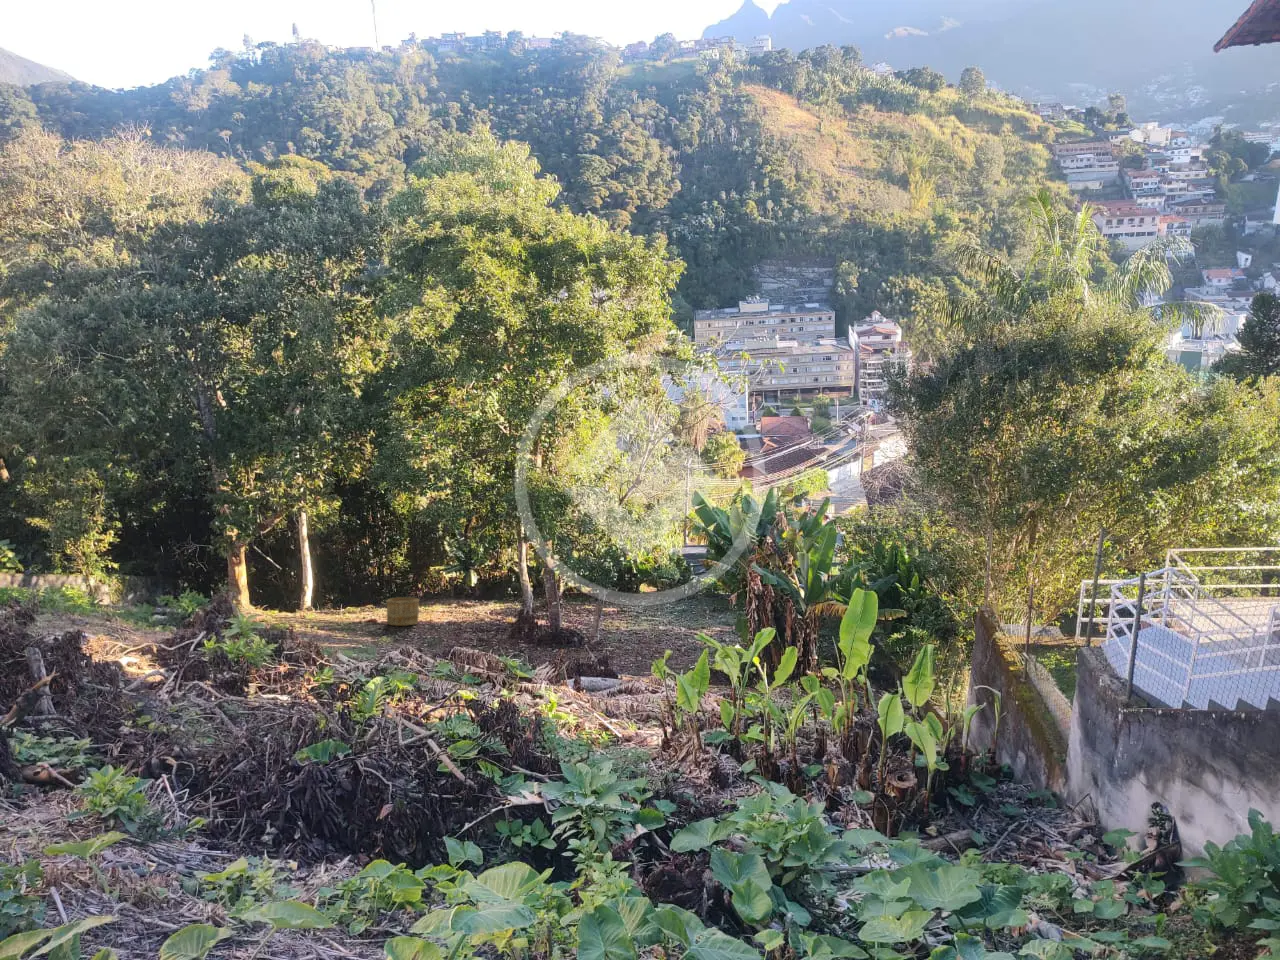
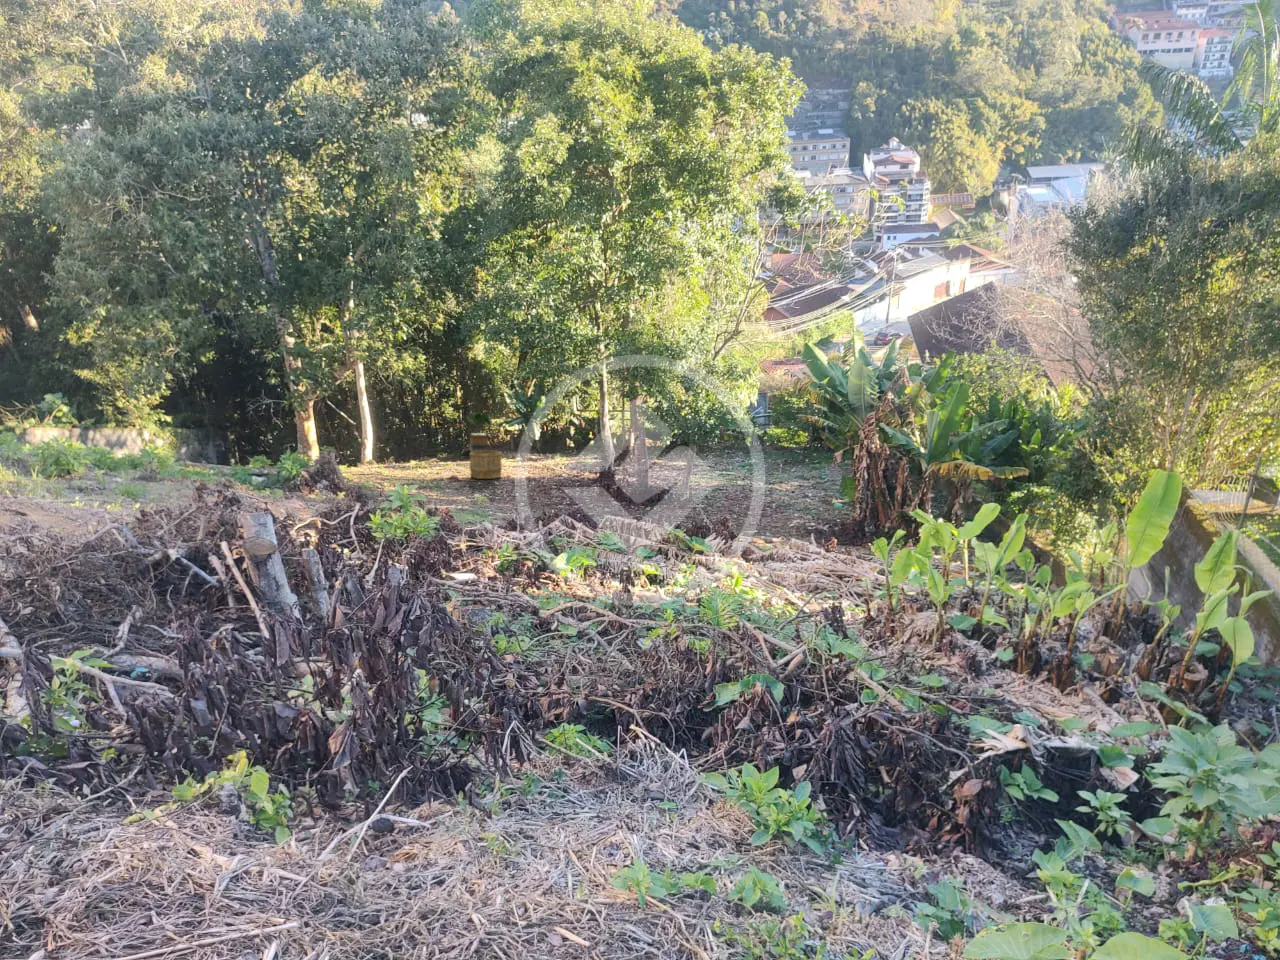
potted tree: none [404,561,431,600] -> present [467,413,493,451]

